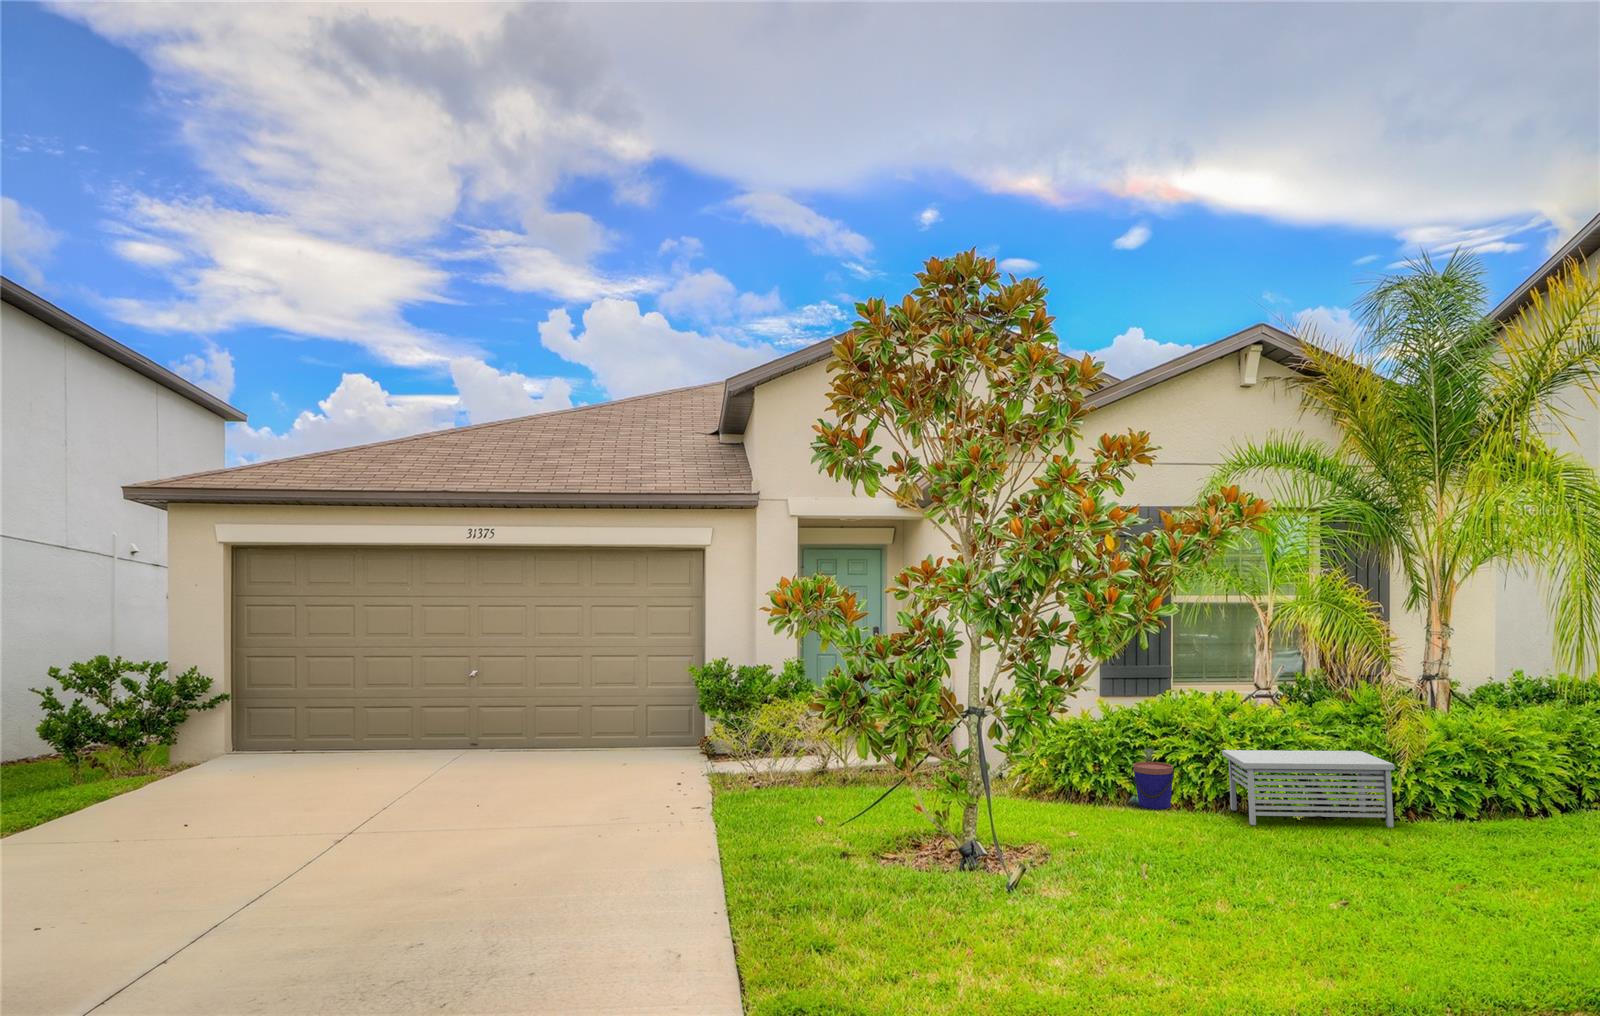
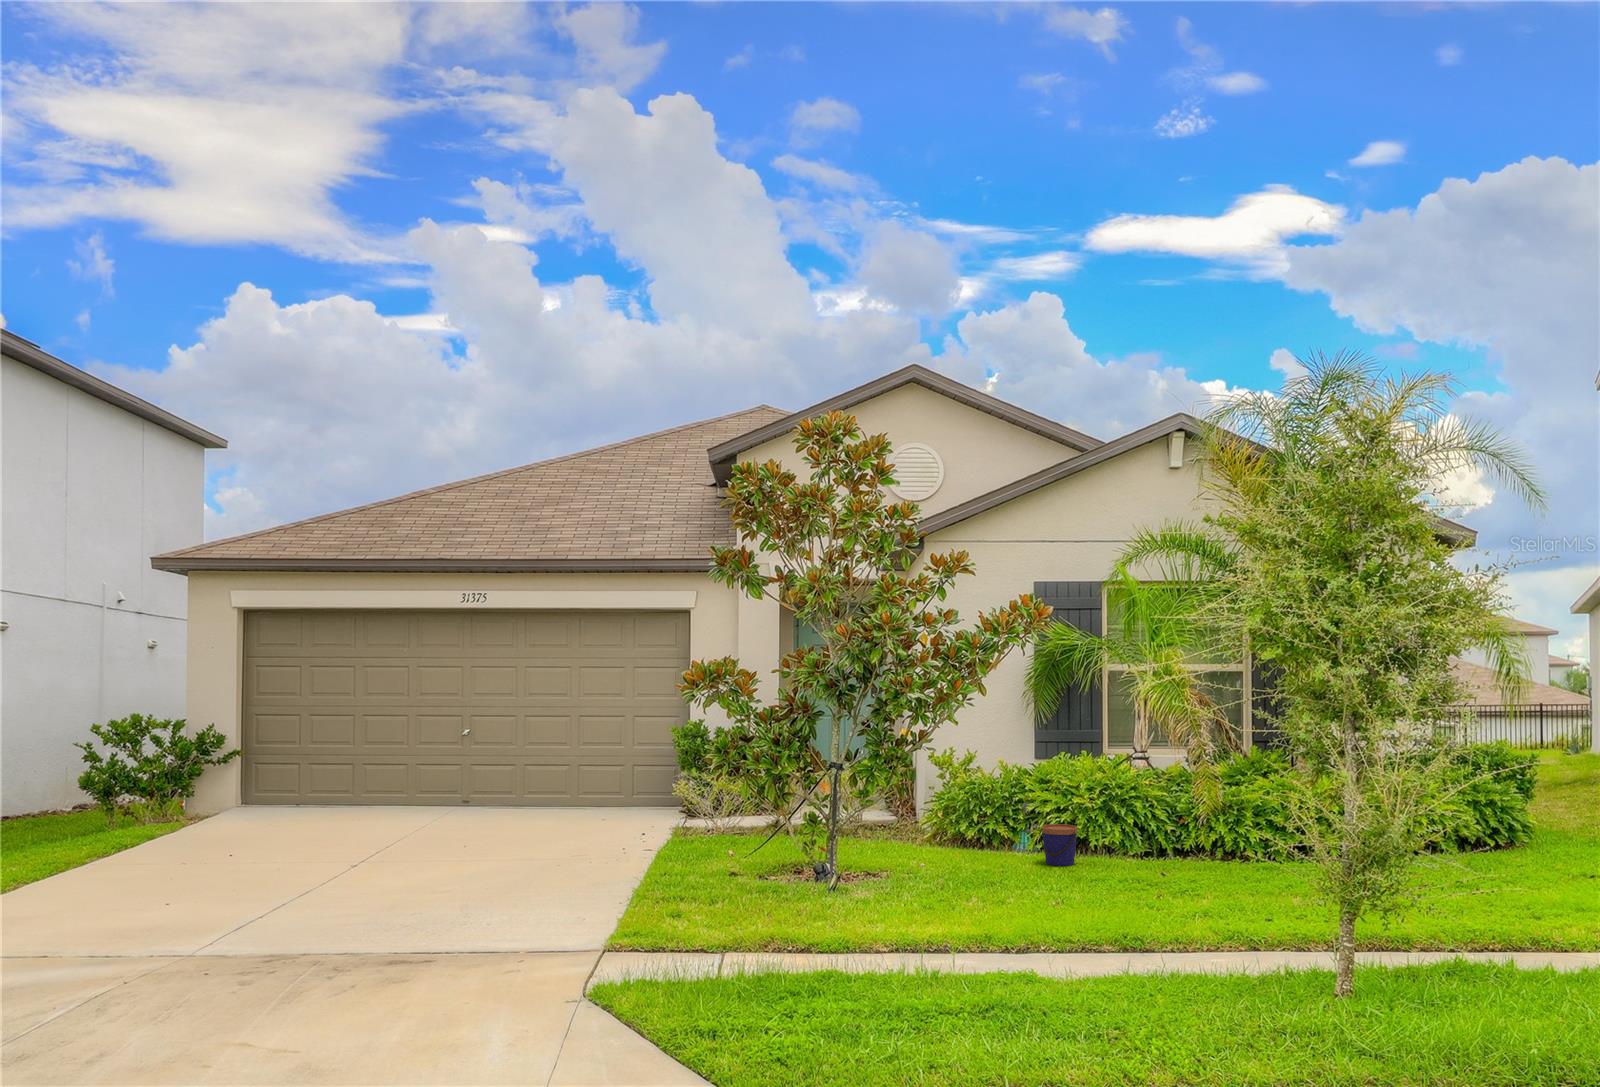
storage bench: present [1222,750,1395,827] -> none [1119,814,1252,883]

